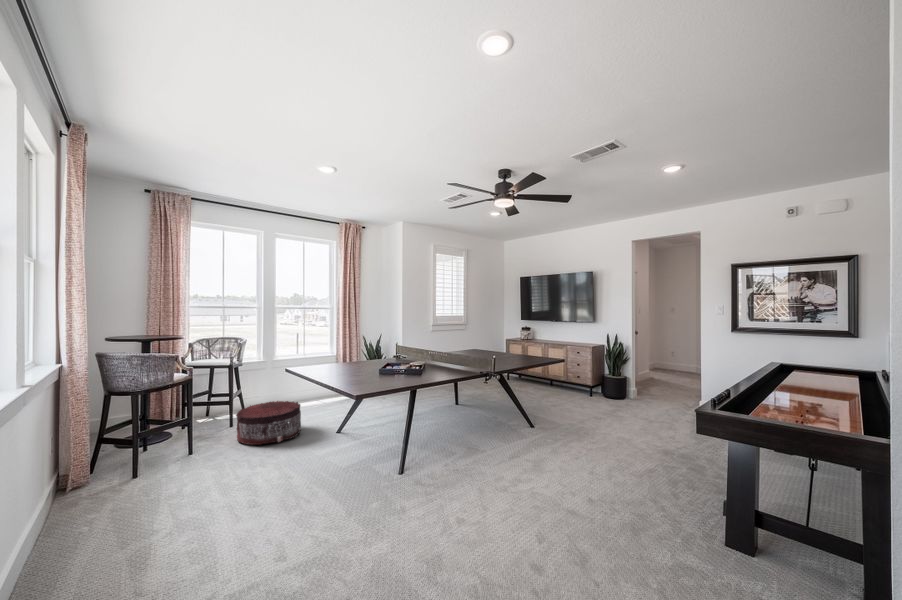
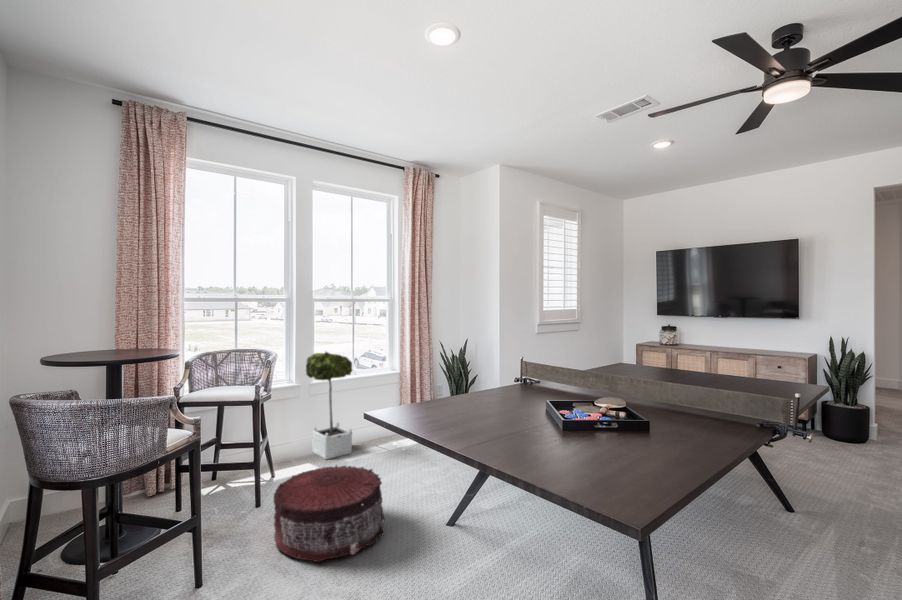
potted tree: none [269,338,300,406] -> present [306,352,352,459]

